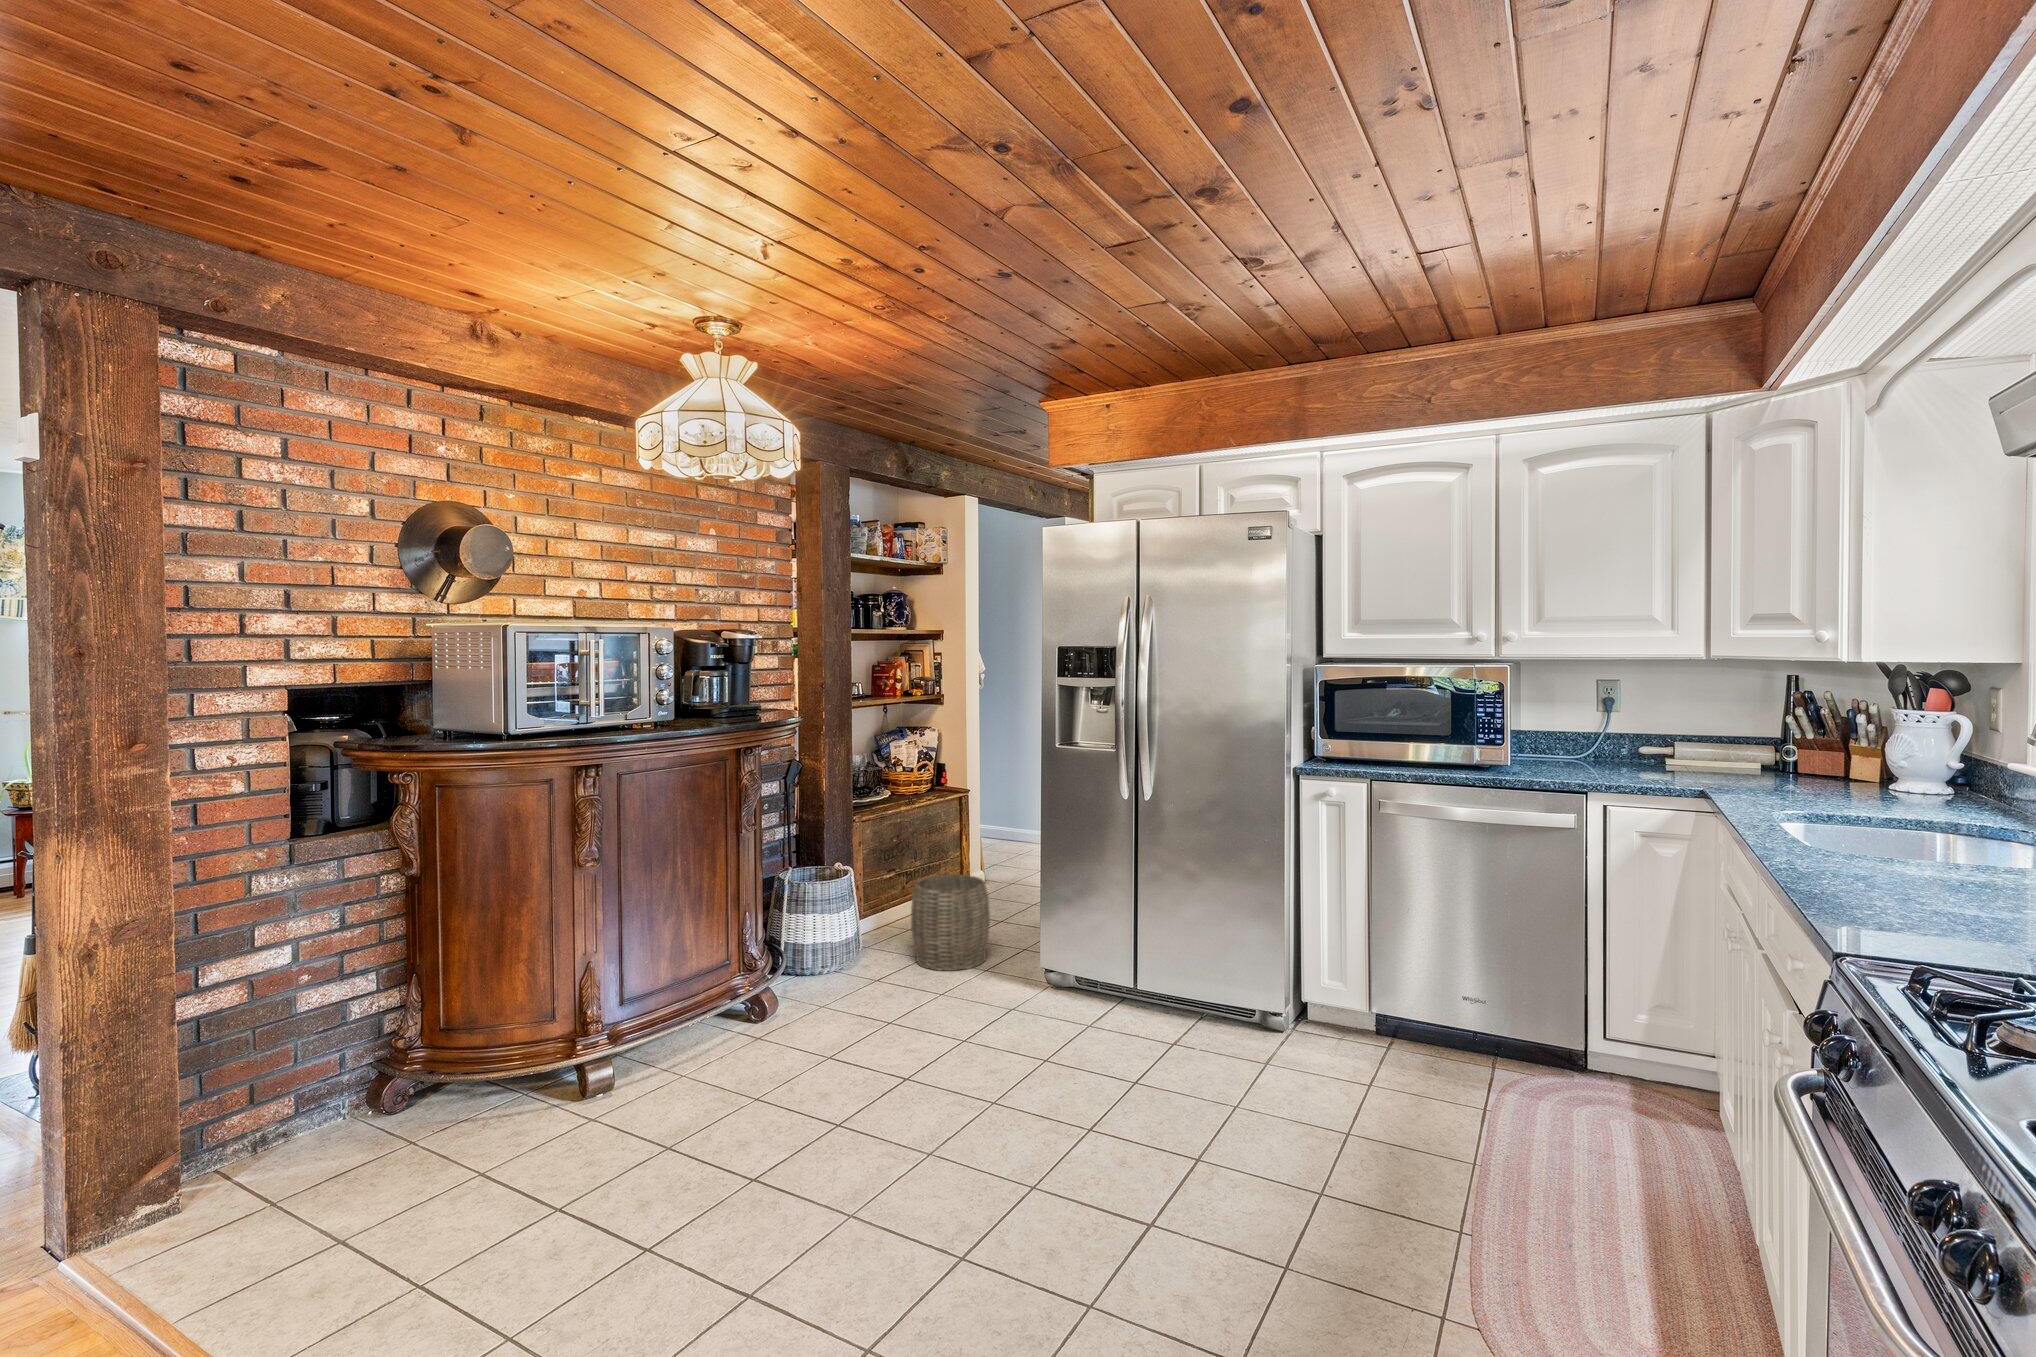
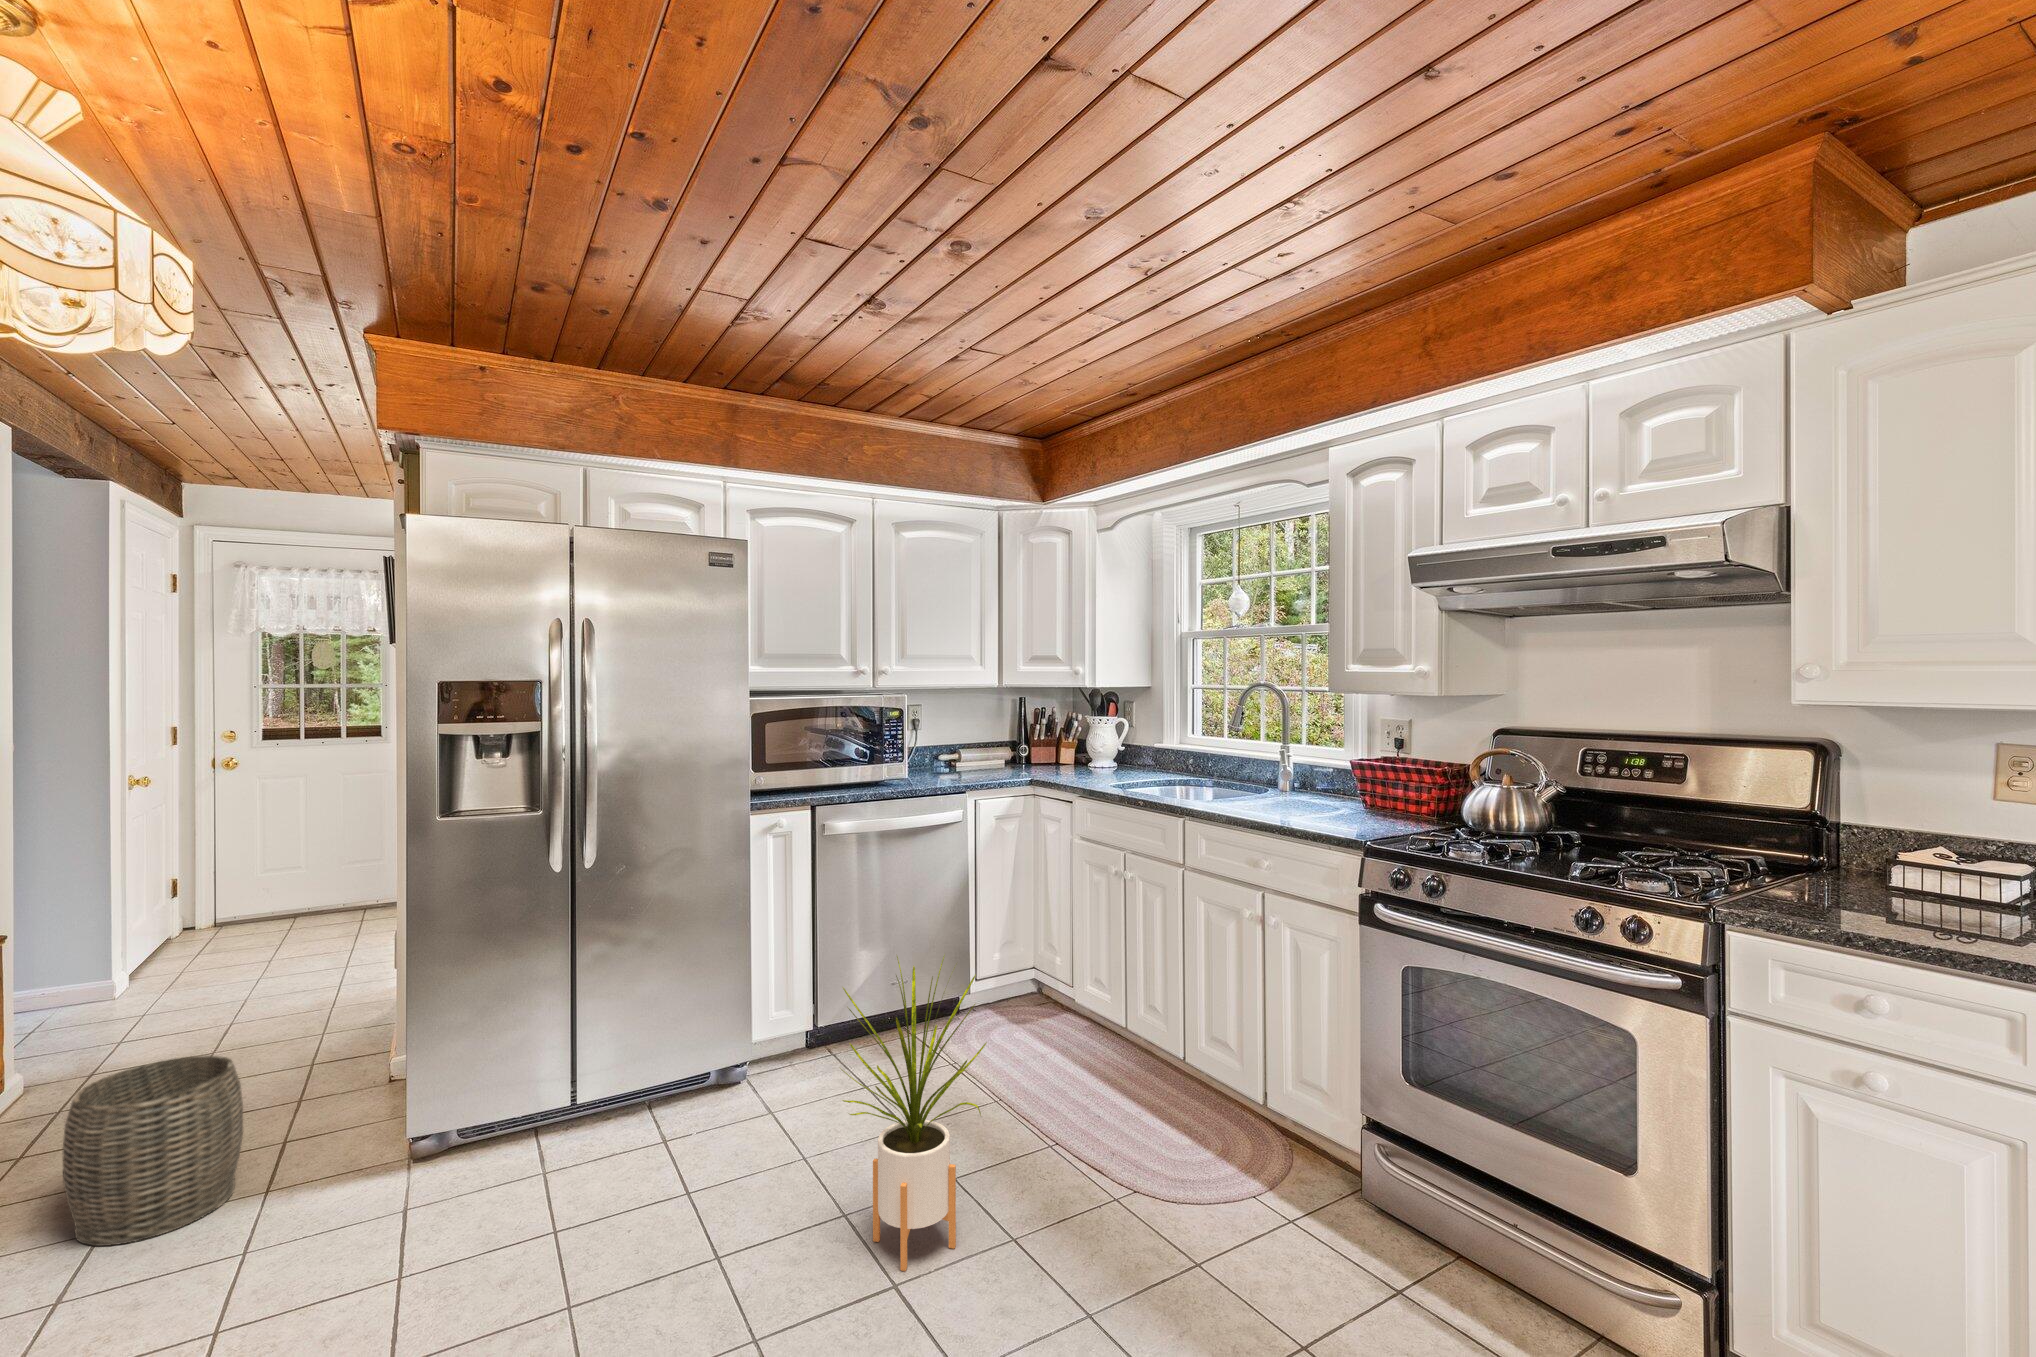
house plant: none [1127,911,1278,1210] -> present [841,956,986,1271]

